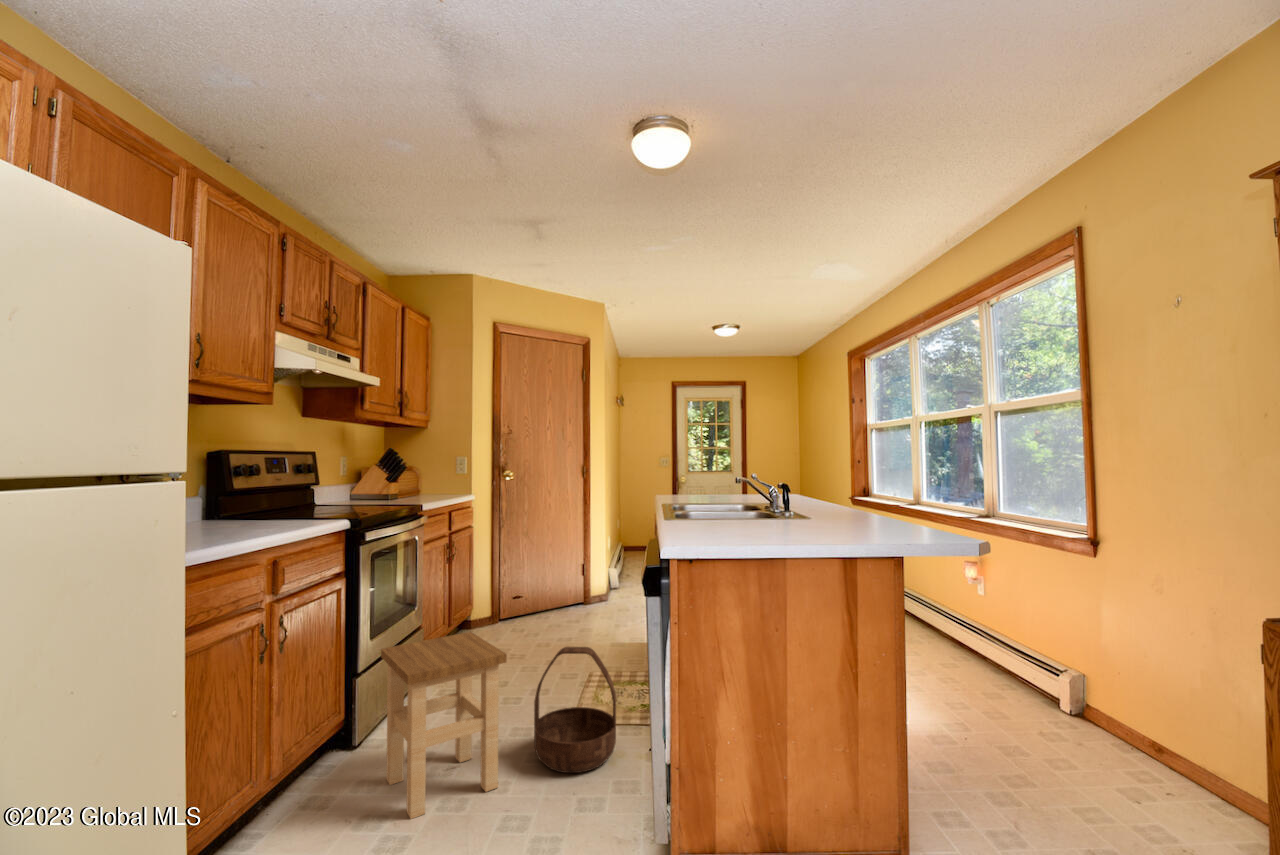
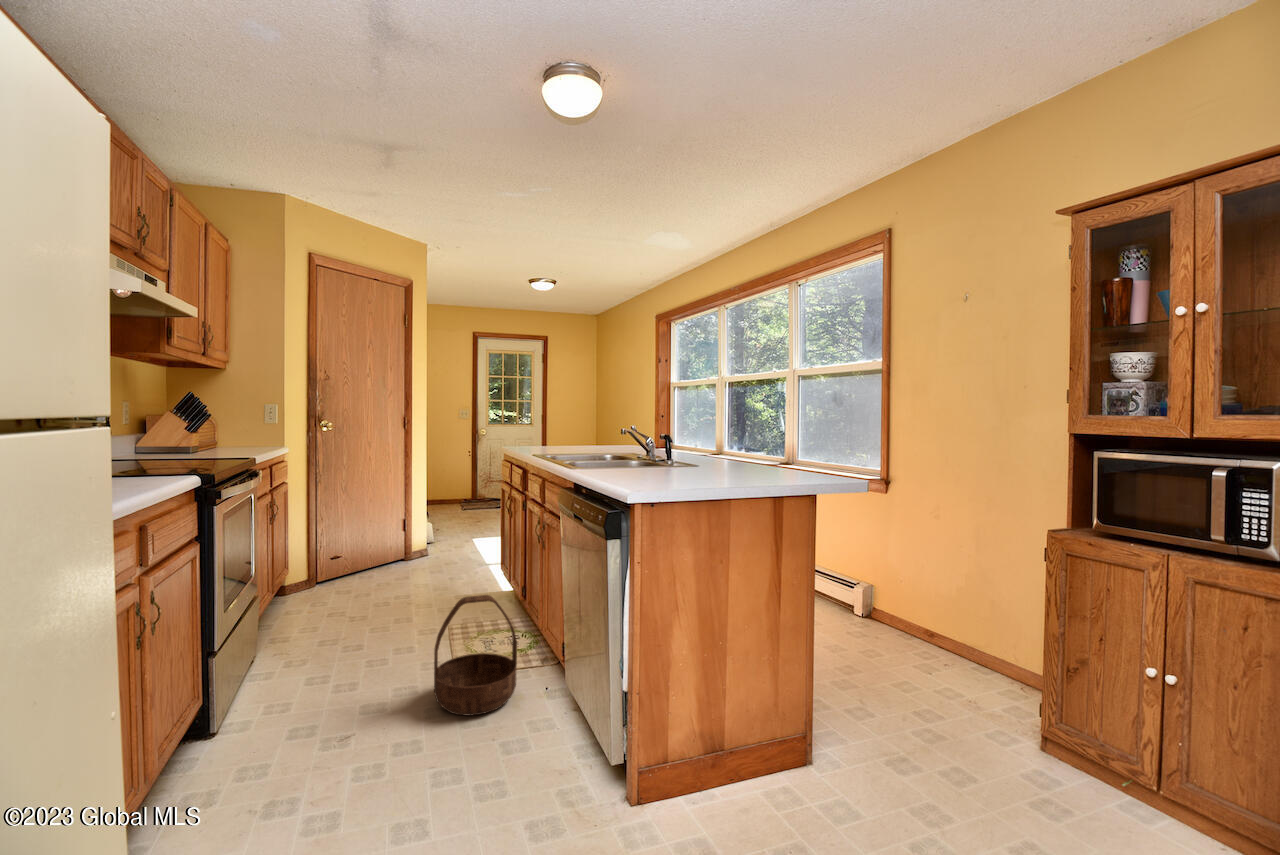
stool: present [381,632,507,819] -> none [266,592,421,786]

